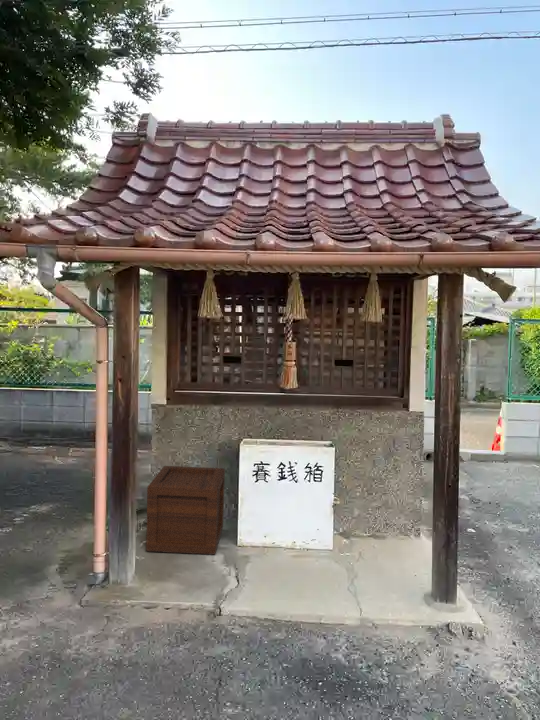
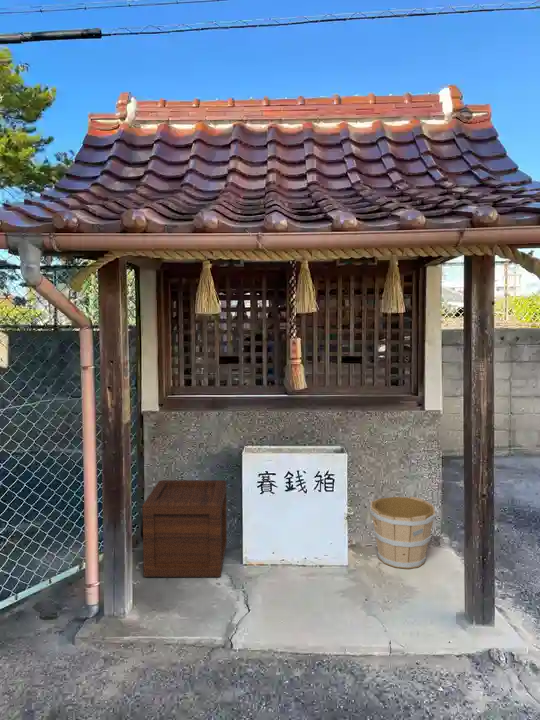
wooden bucket: none [354,490,414,555] -> present [370,497,436,569]

